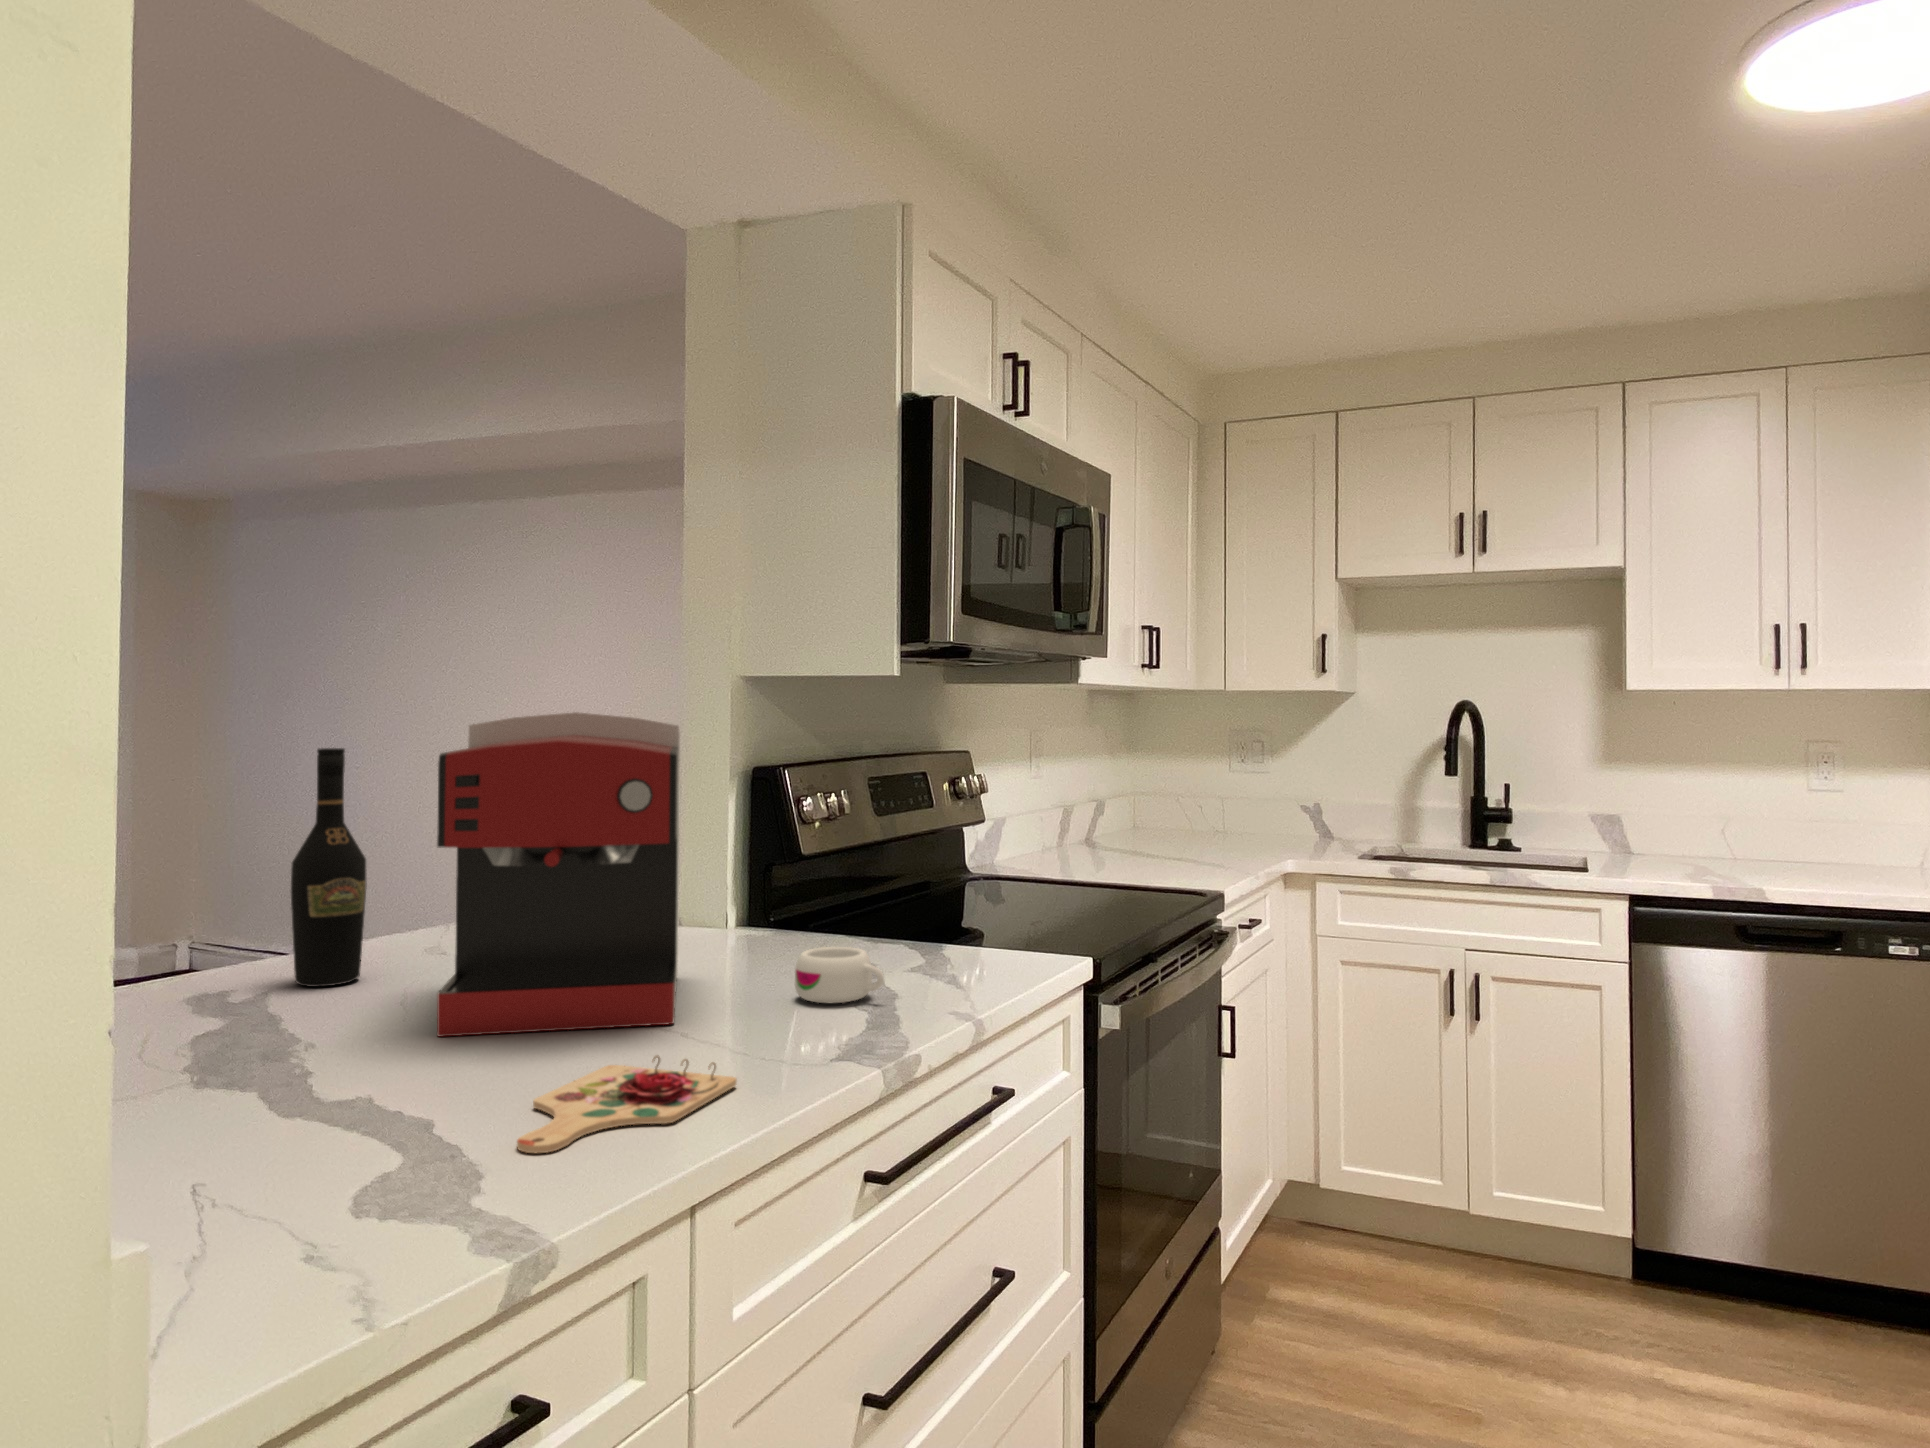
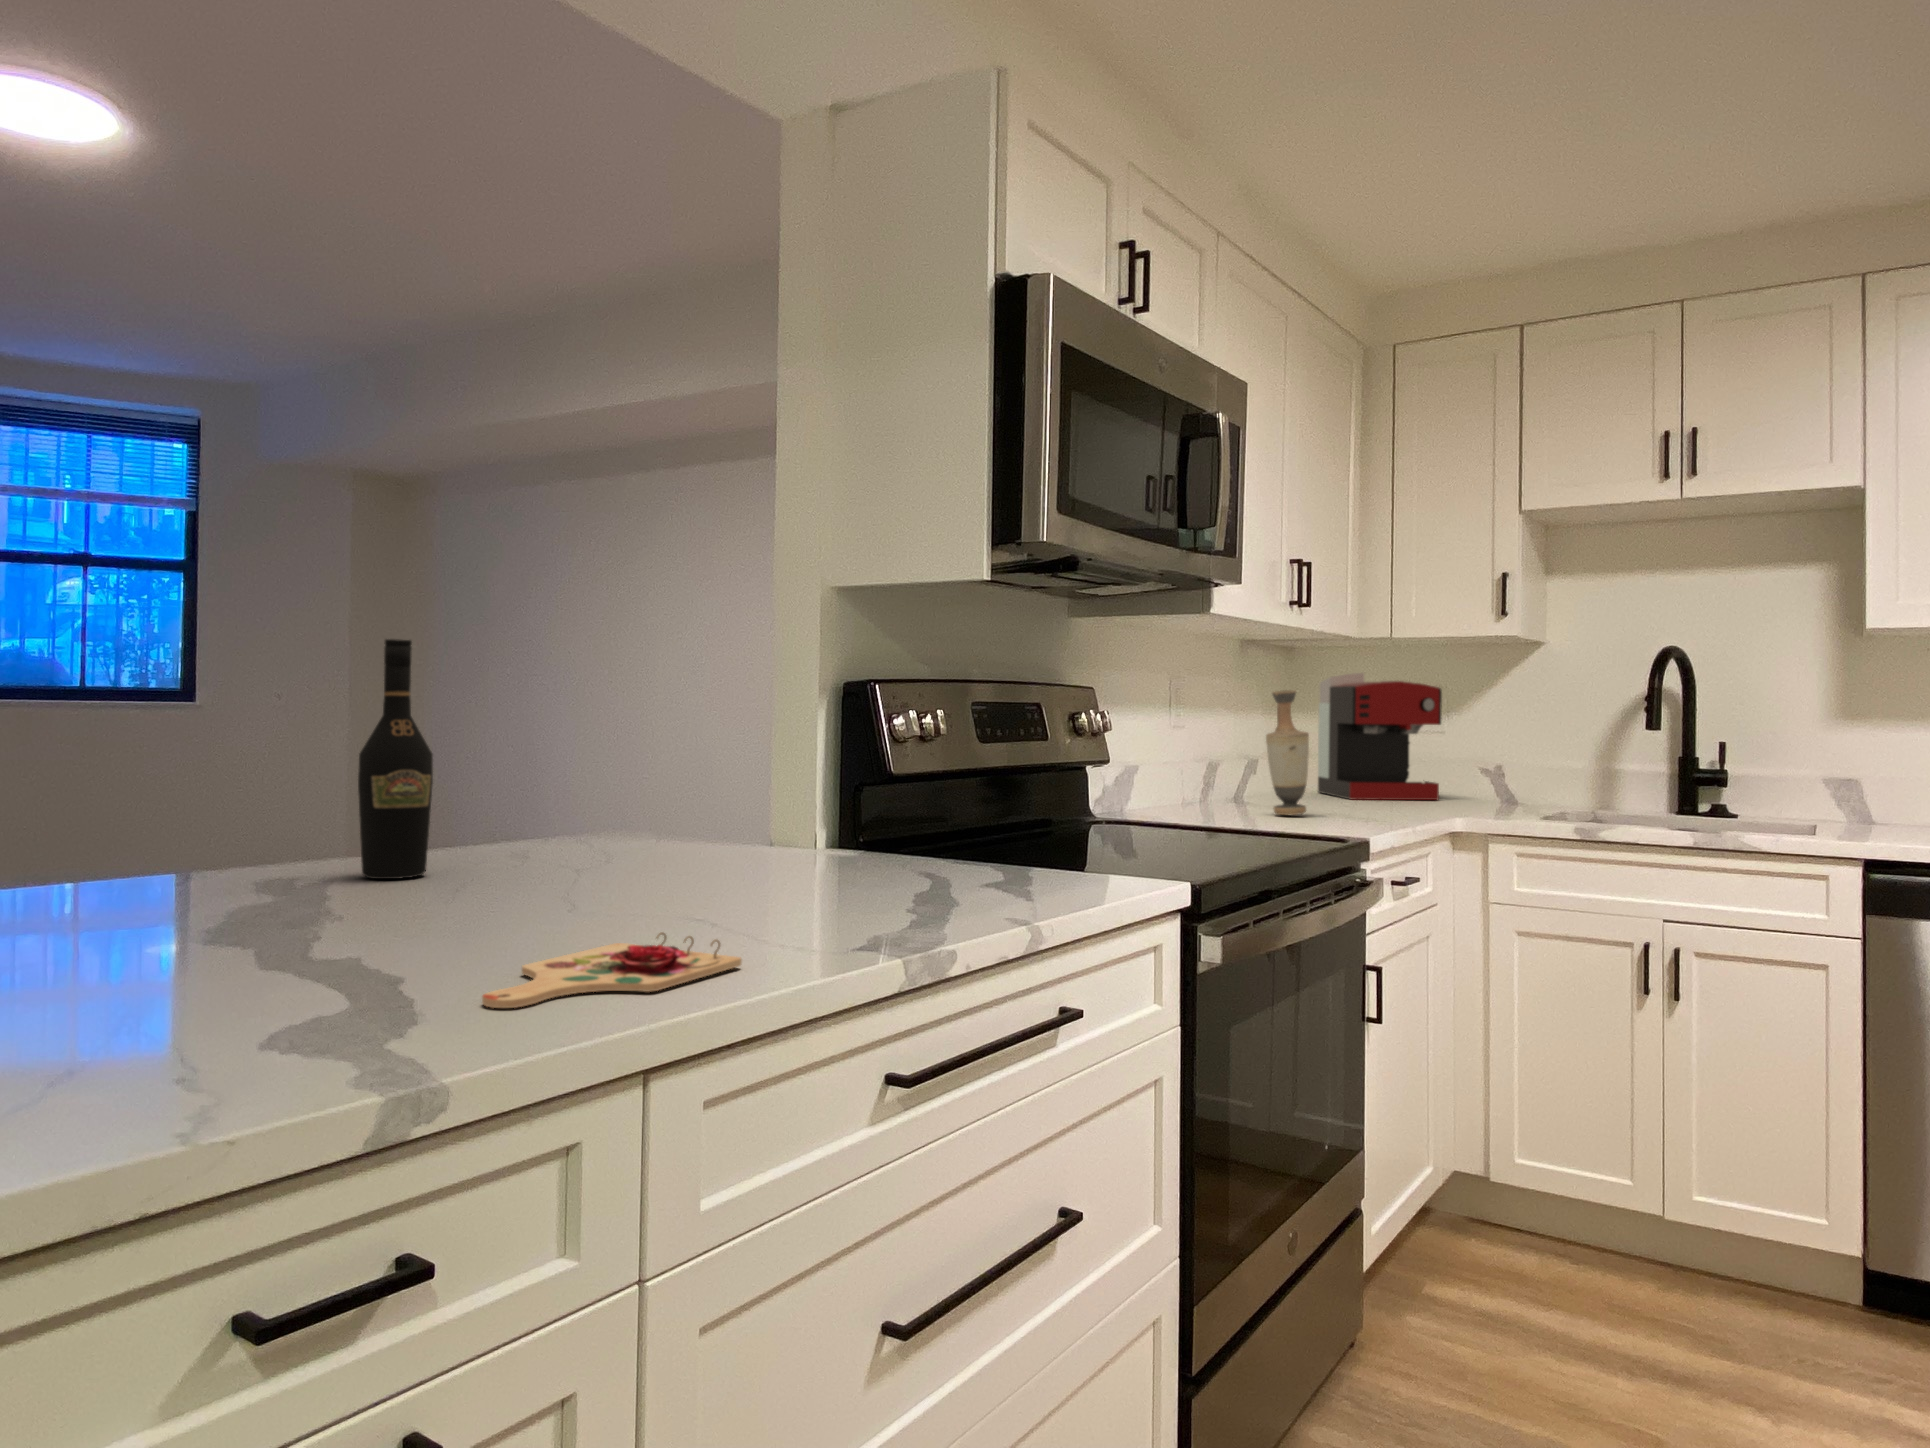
coffee maker: present [437,712,680,1036] -> present [1318,673,1442,800]
vase: none [1122,747,1161,862] -> present [1266,690,1309,815]
mug: present [795,947,884,1003] -> none [847,852,940,909]

